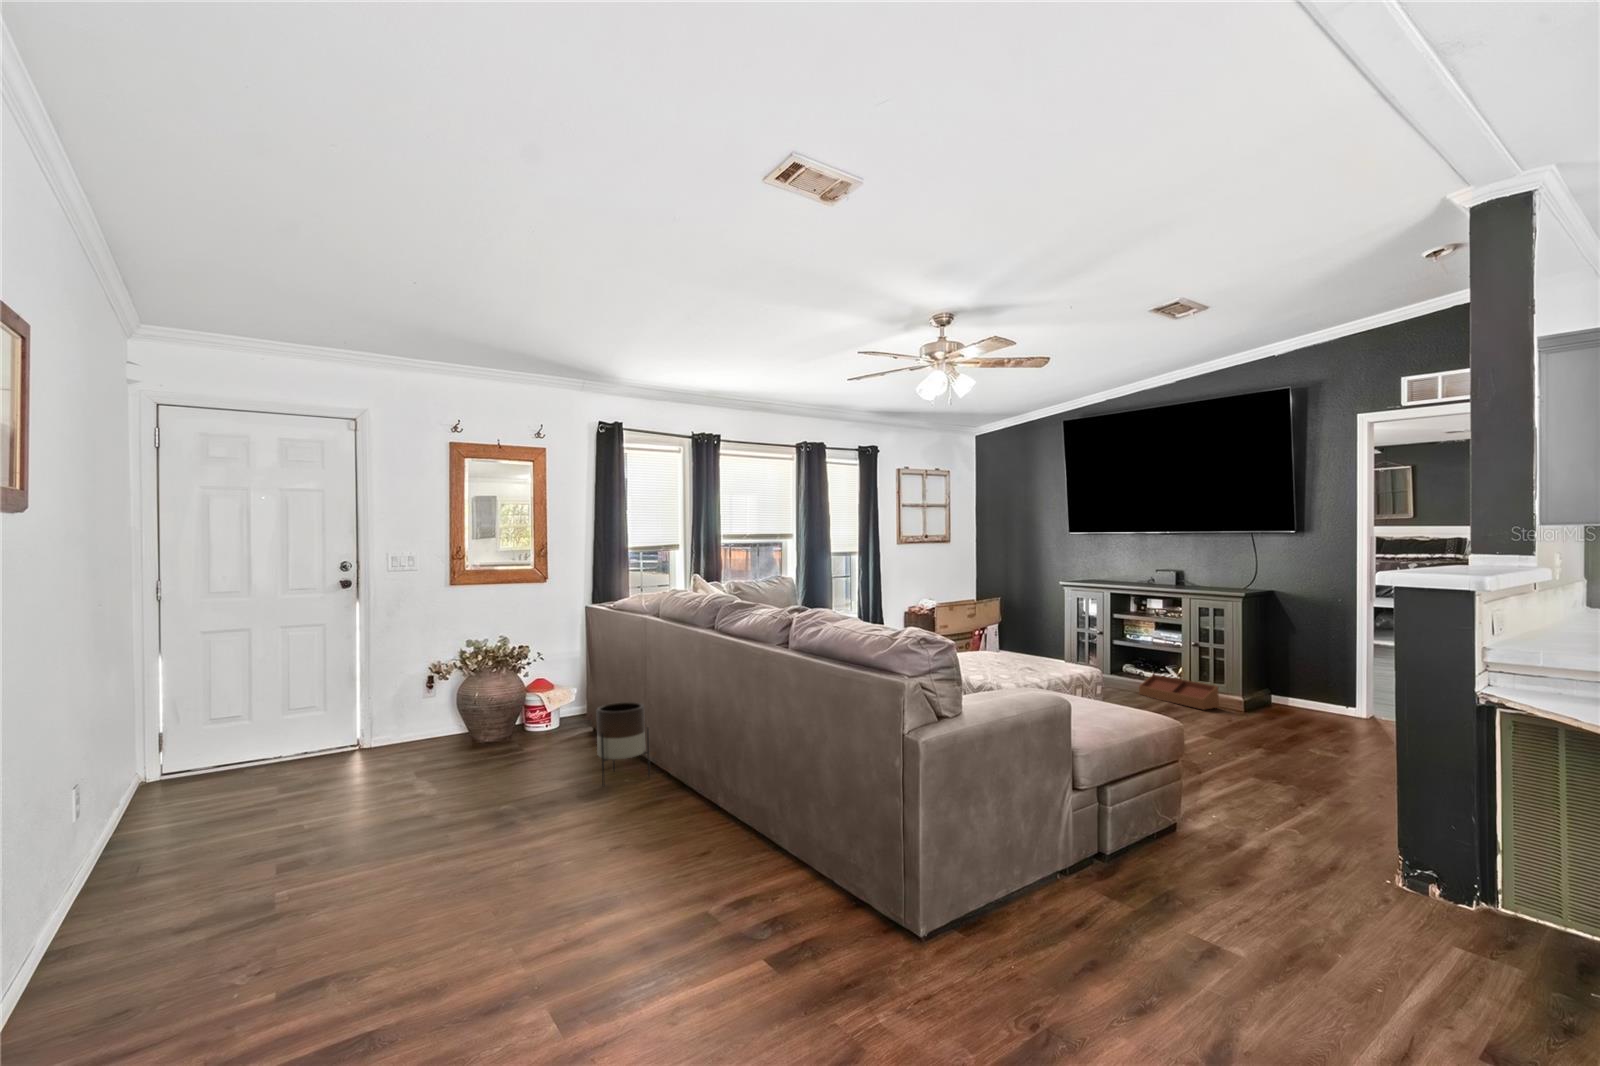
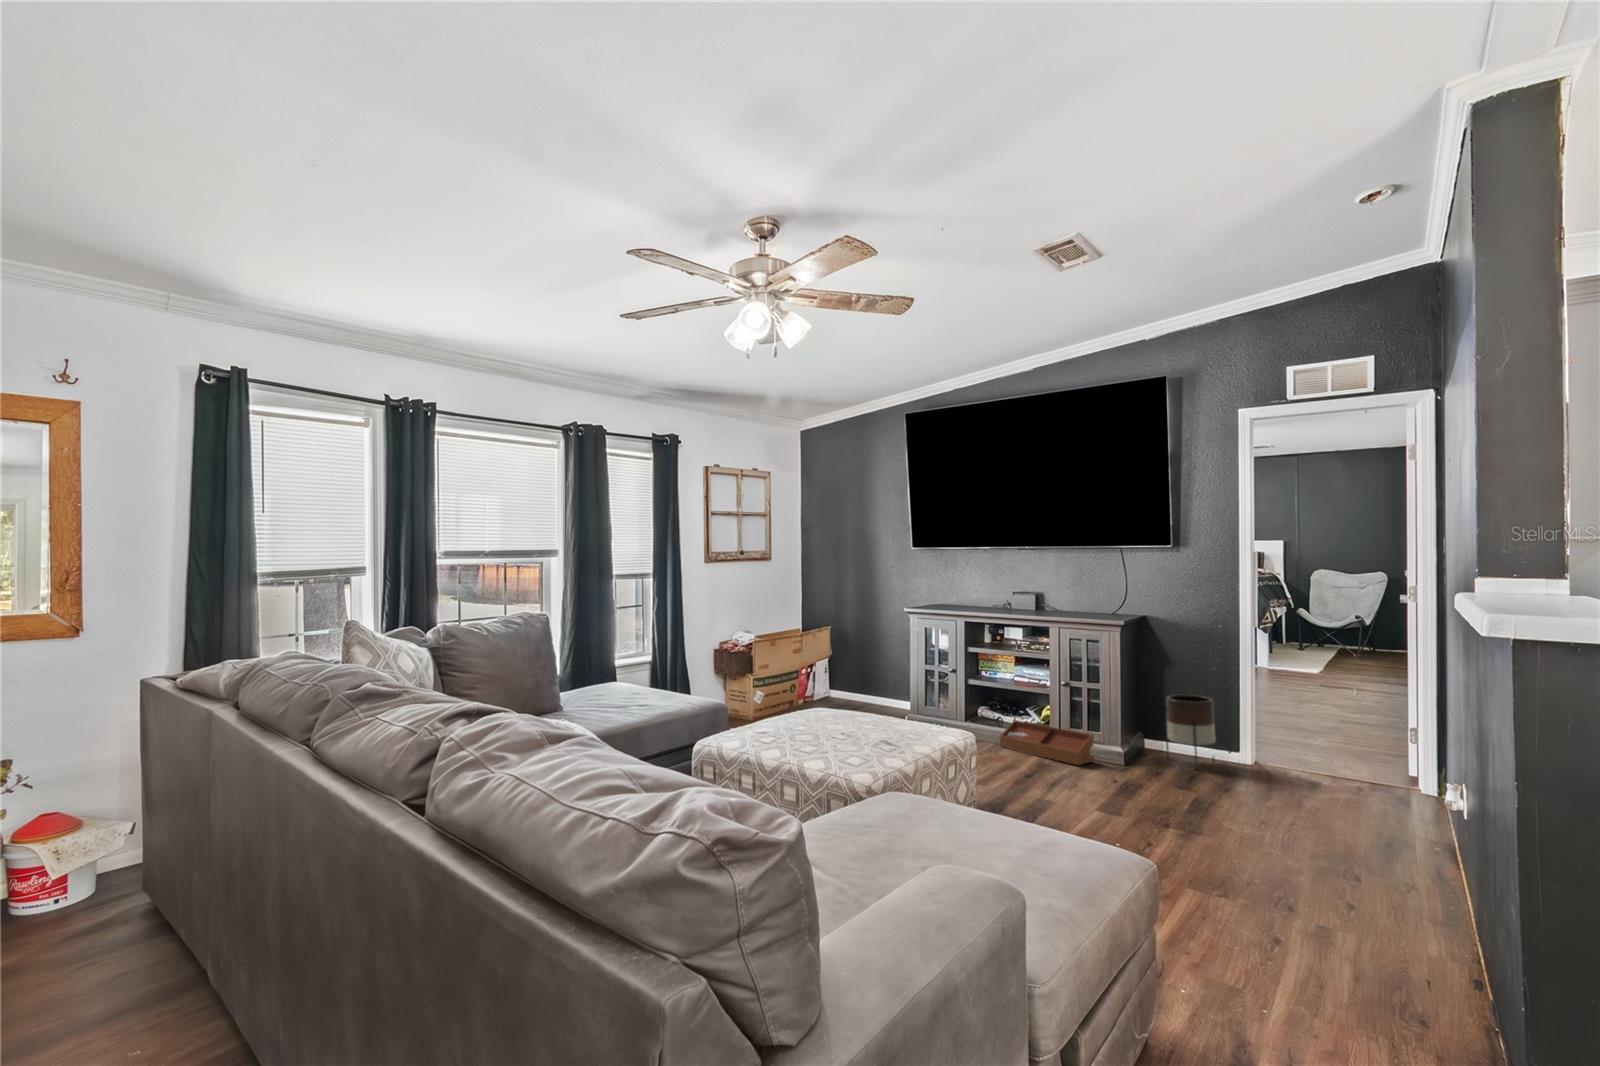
planter: present [597,702,650,786] -> present [1165,695,1216,768]

